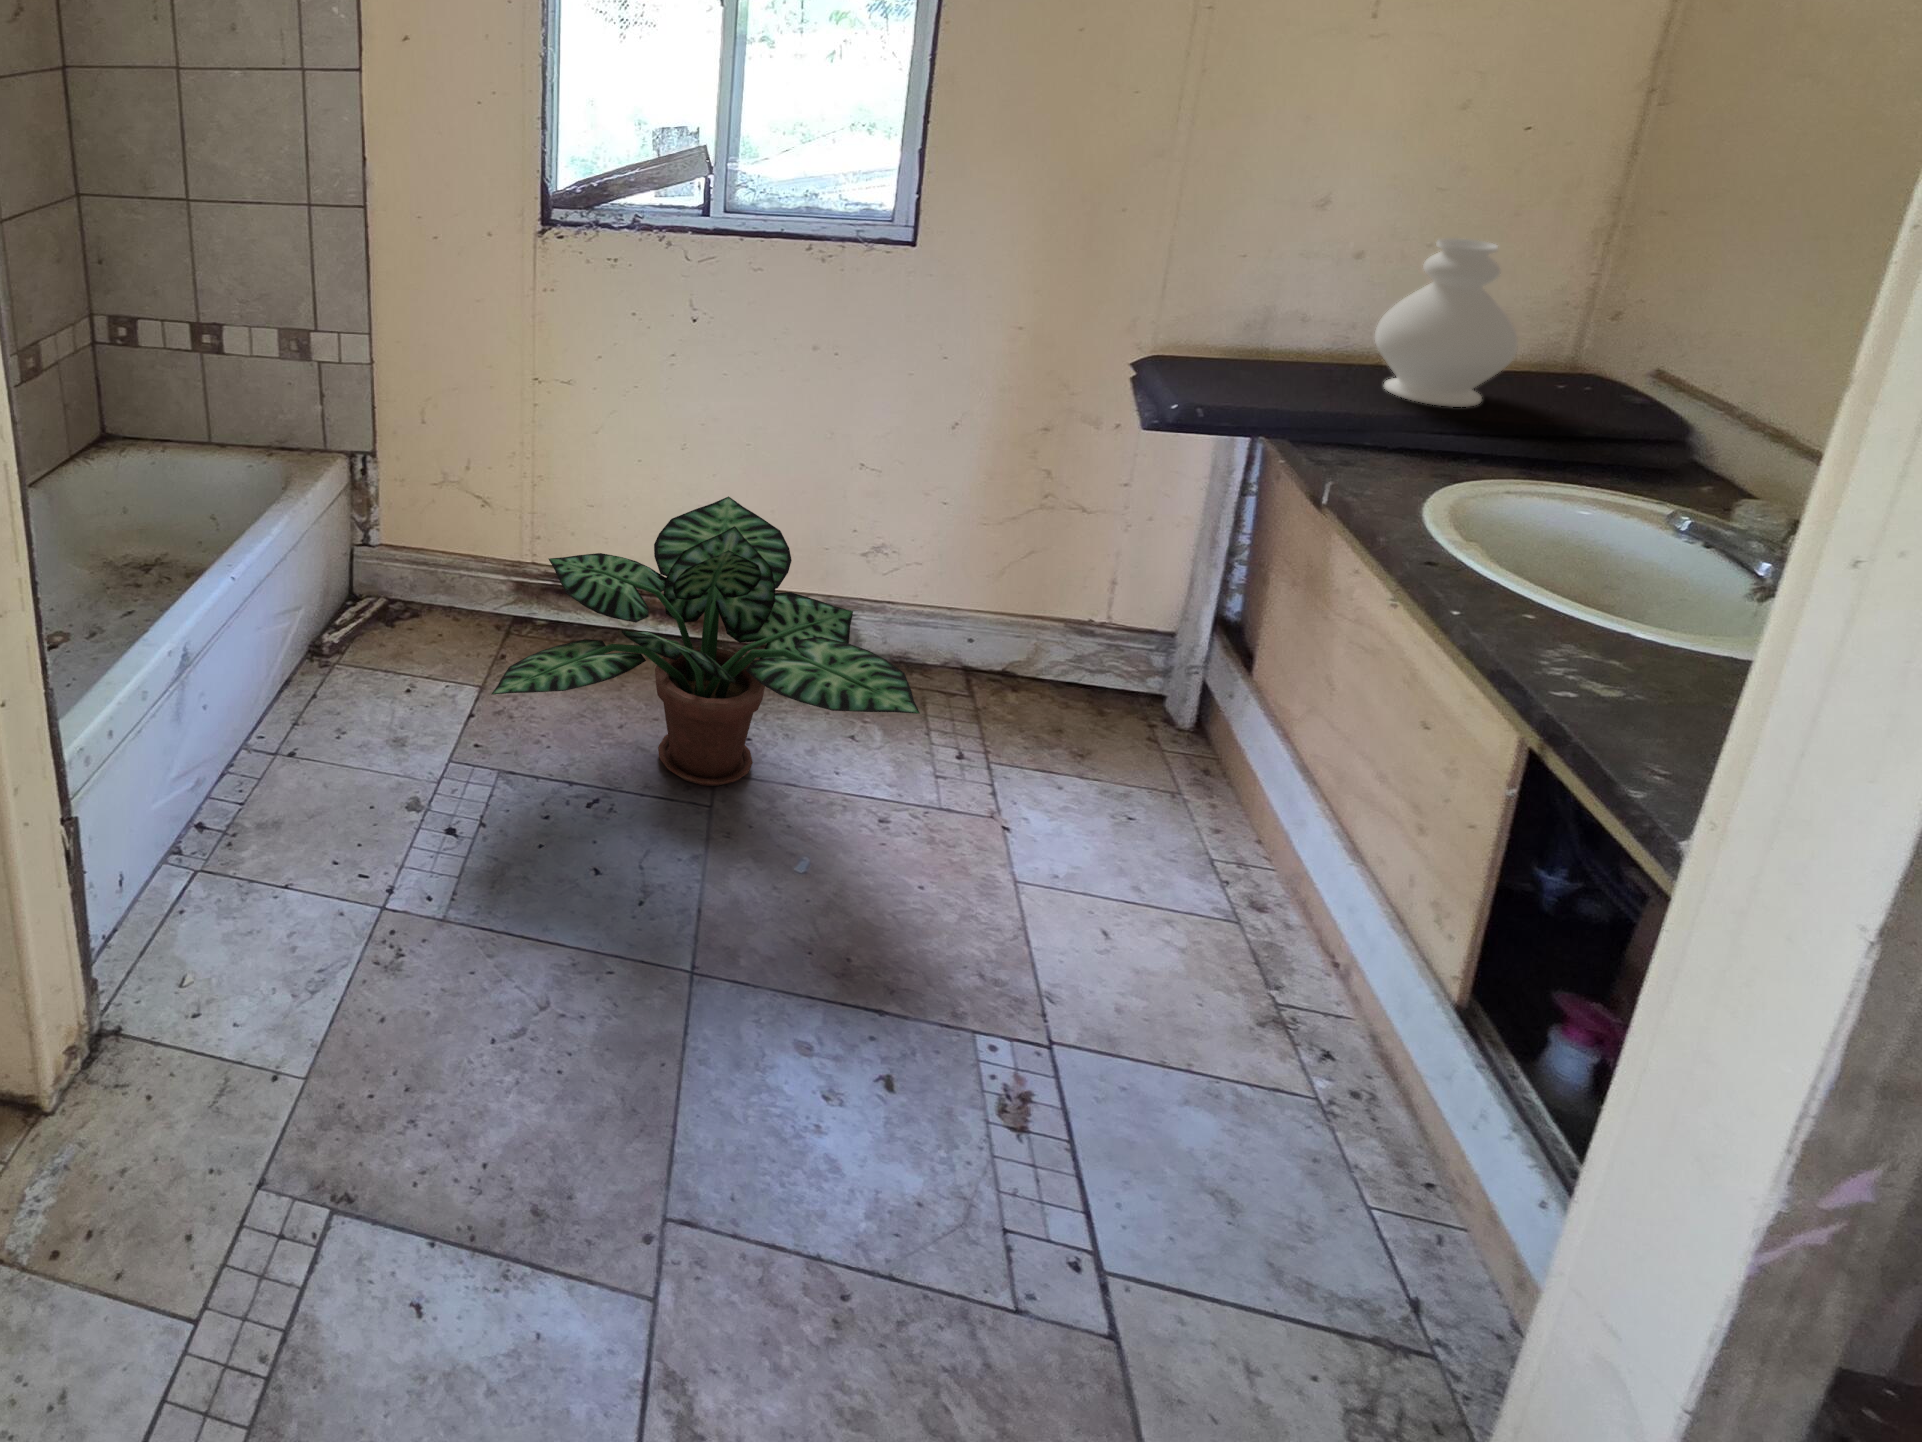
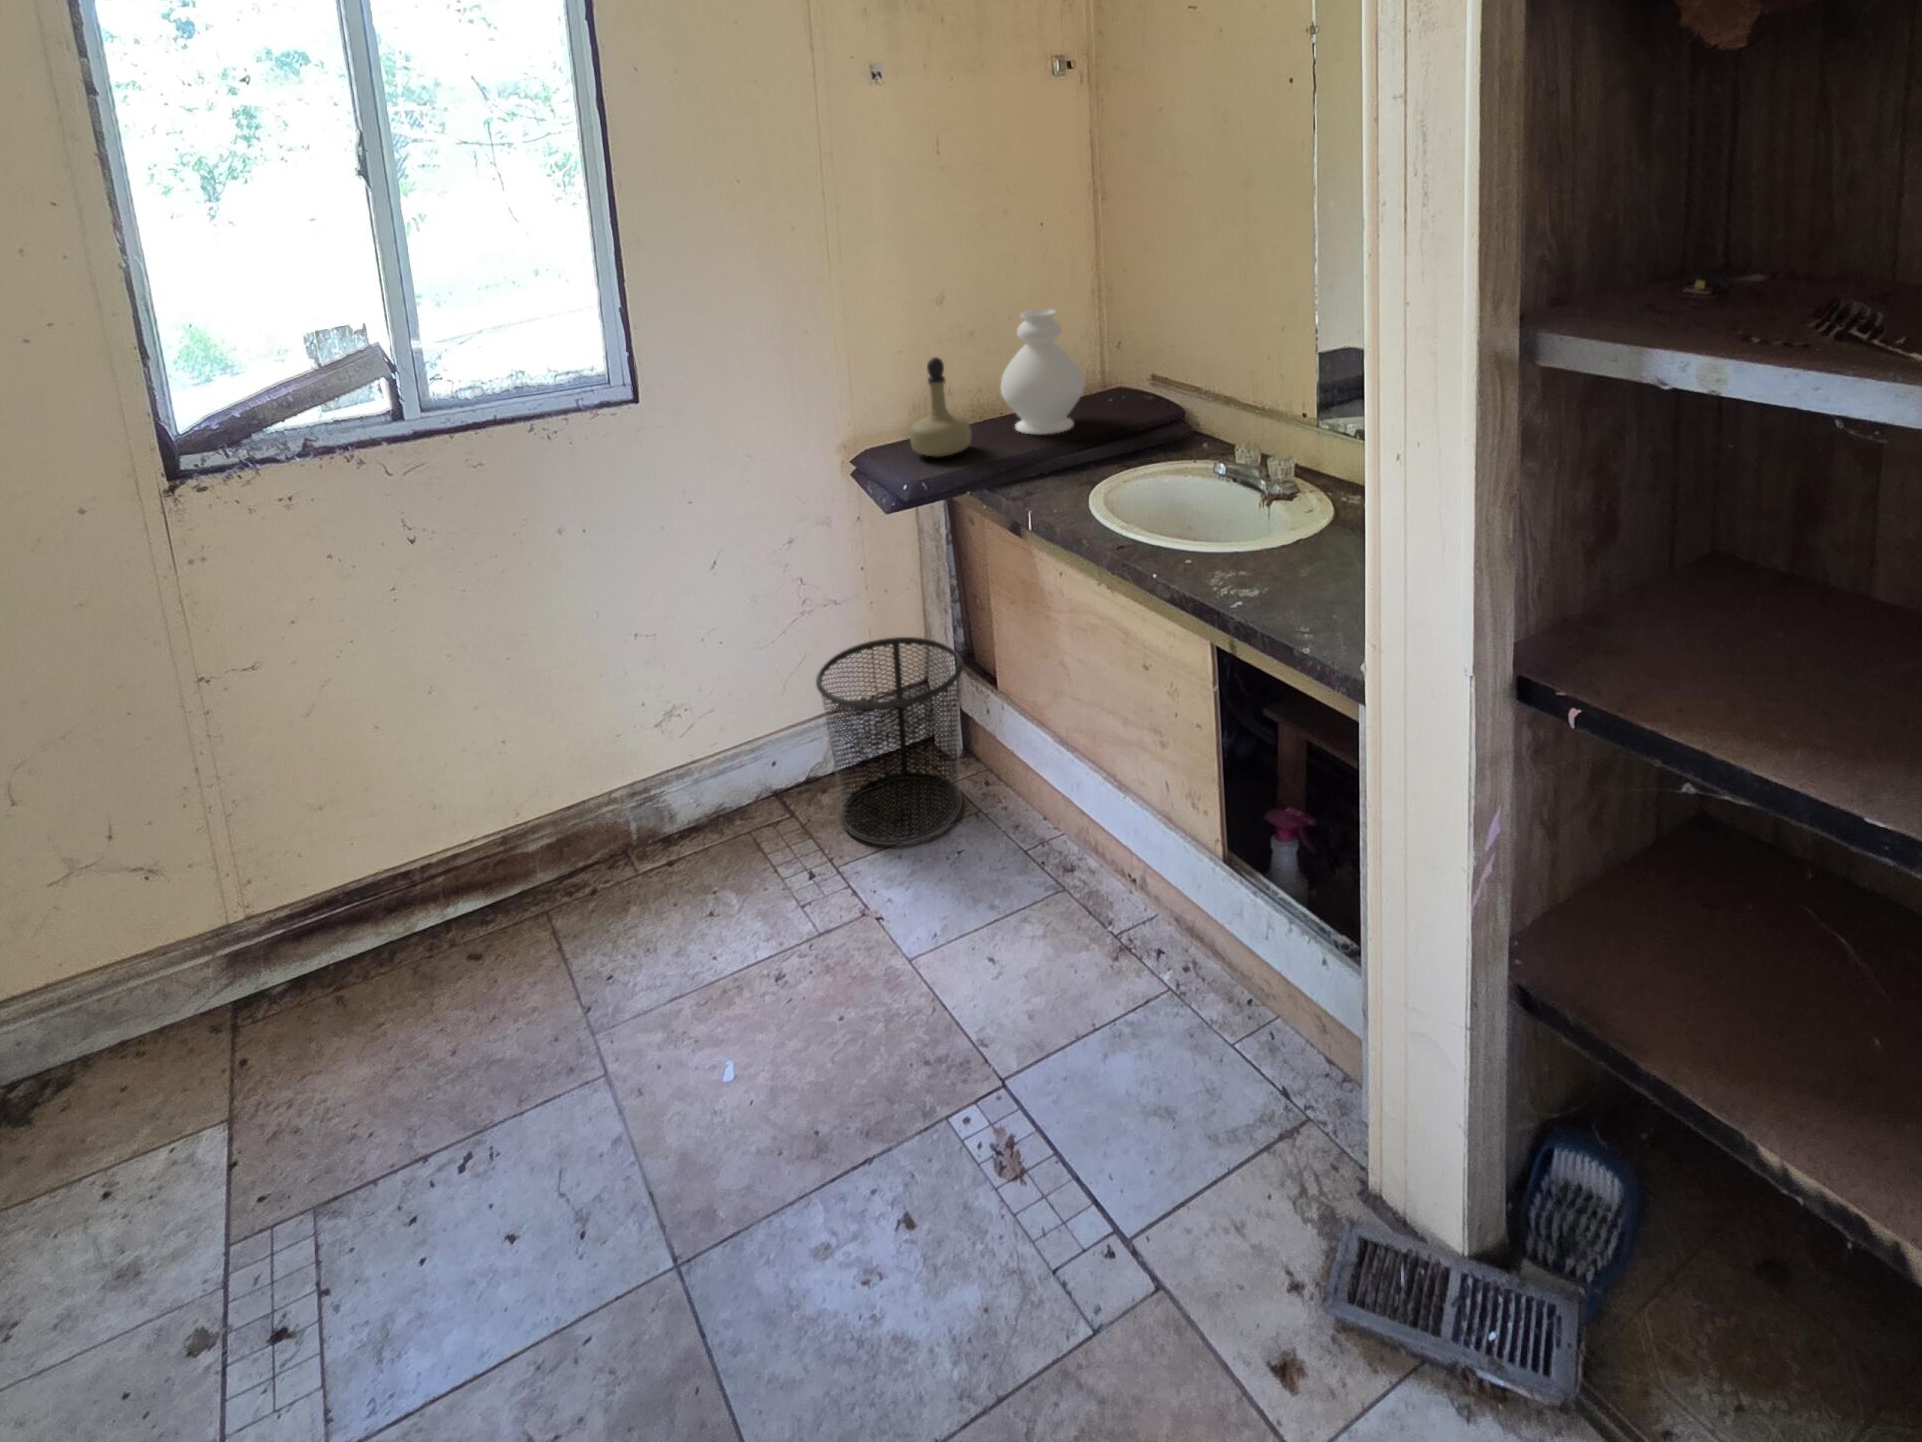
perfume bottle: none [1215,270,1305,391] -> present [910,357,971,457]
potted plant: present [492,496,920,786] -> none [296,724,800,1110]
waste bin: none [1021,562,1215,790] -> present [816,637,963,845]

